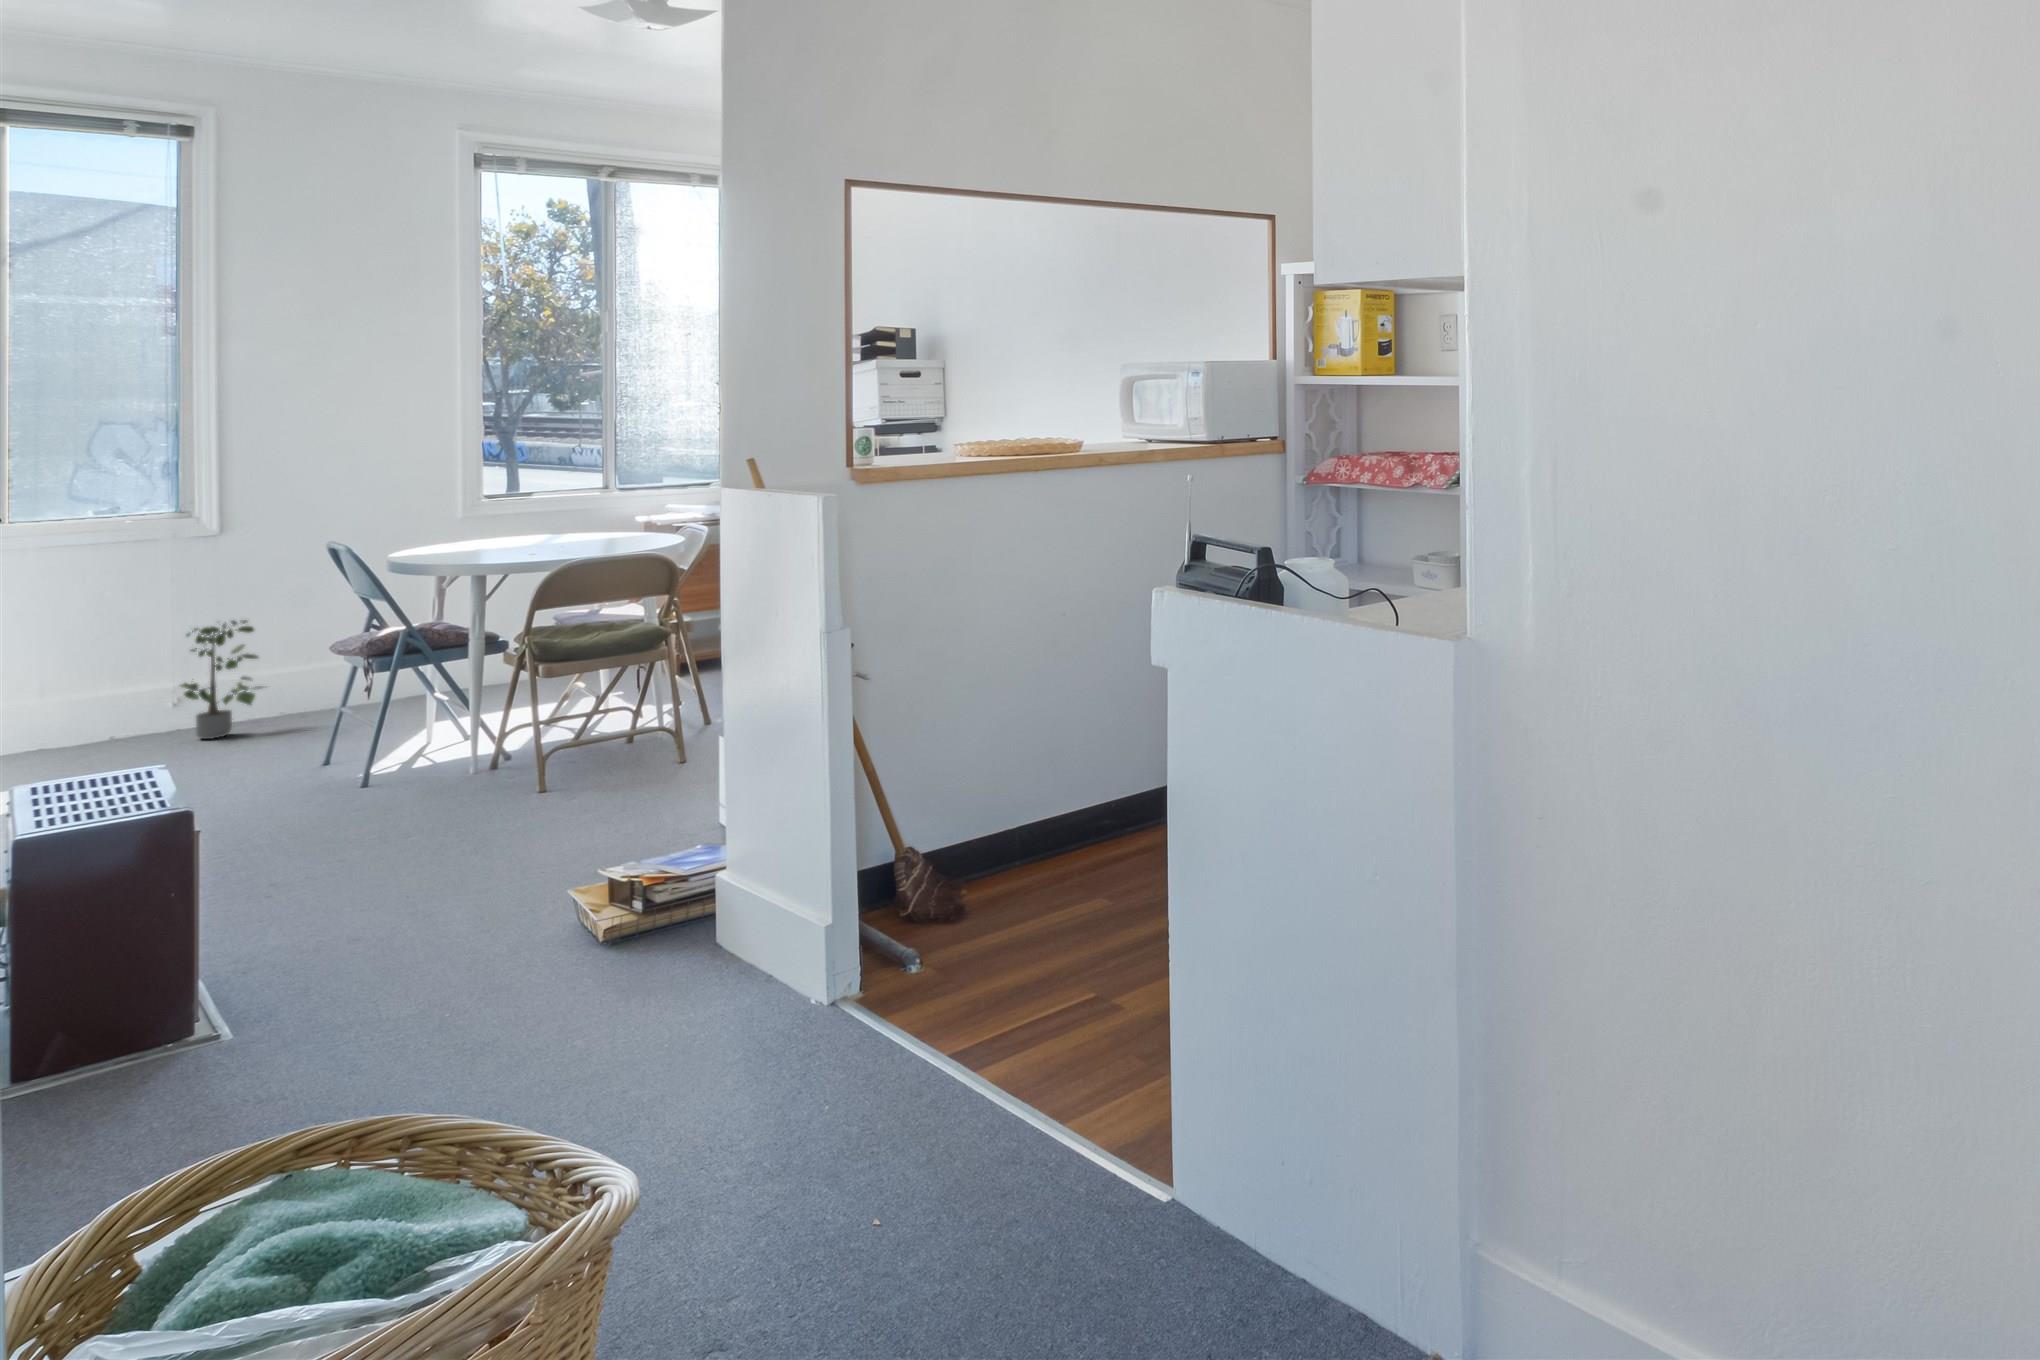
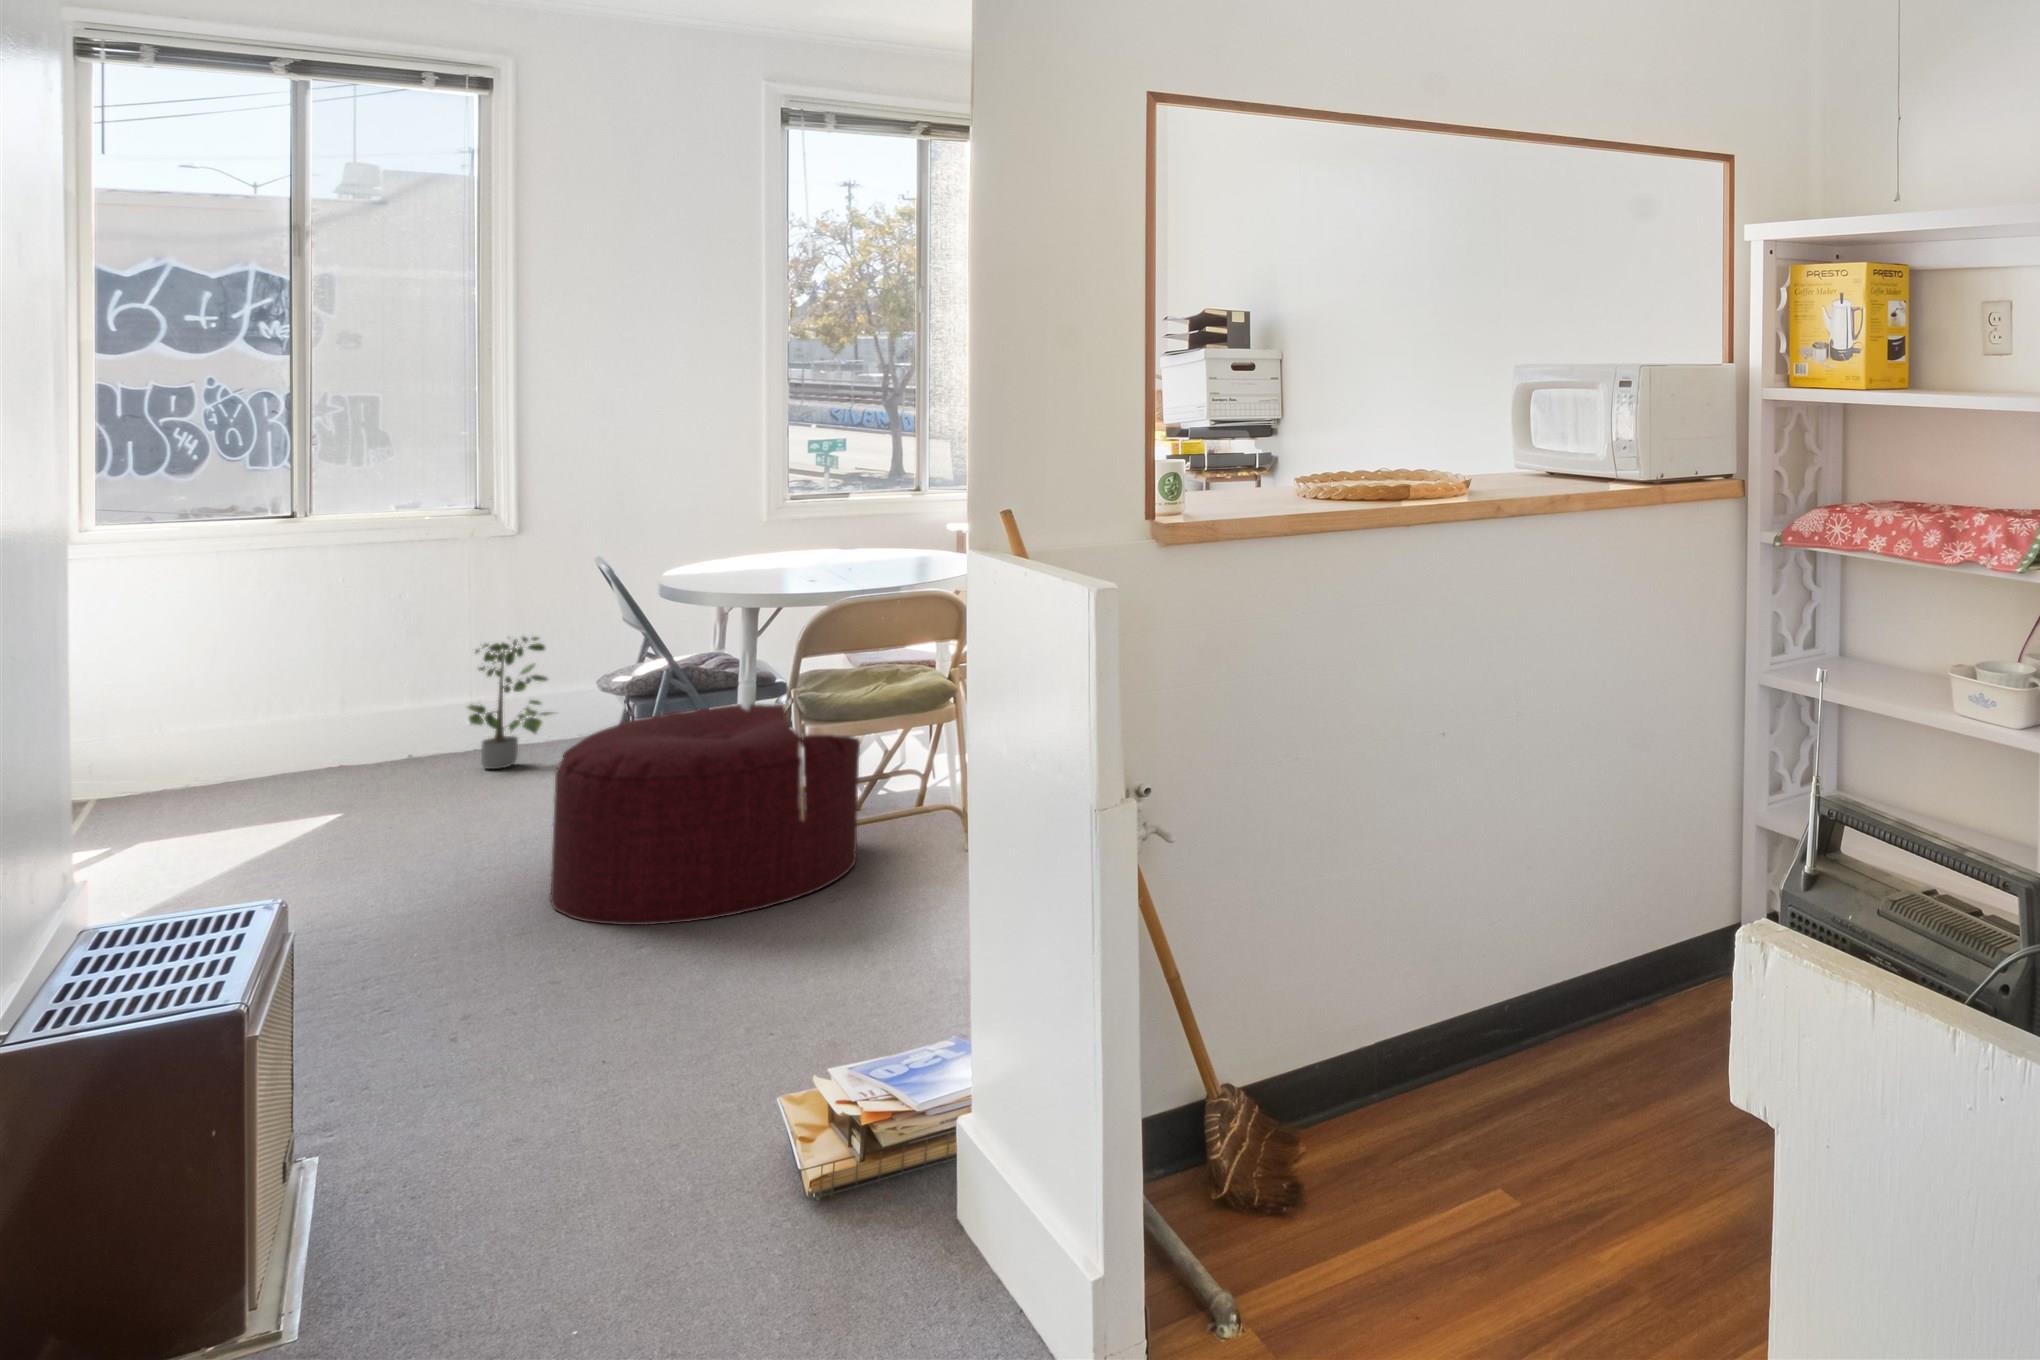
ottoman: none [320,654,589,827] -> present [550,704,860,925]

